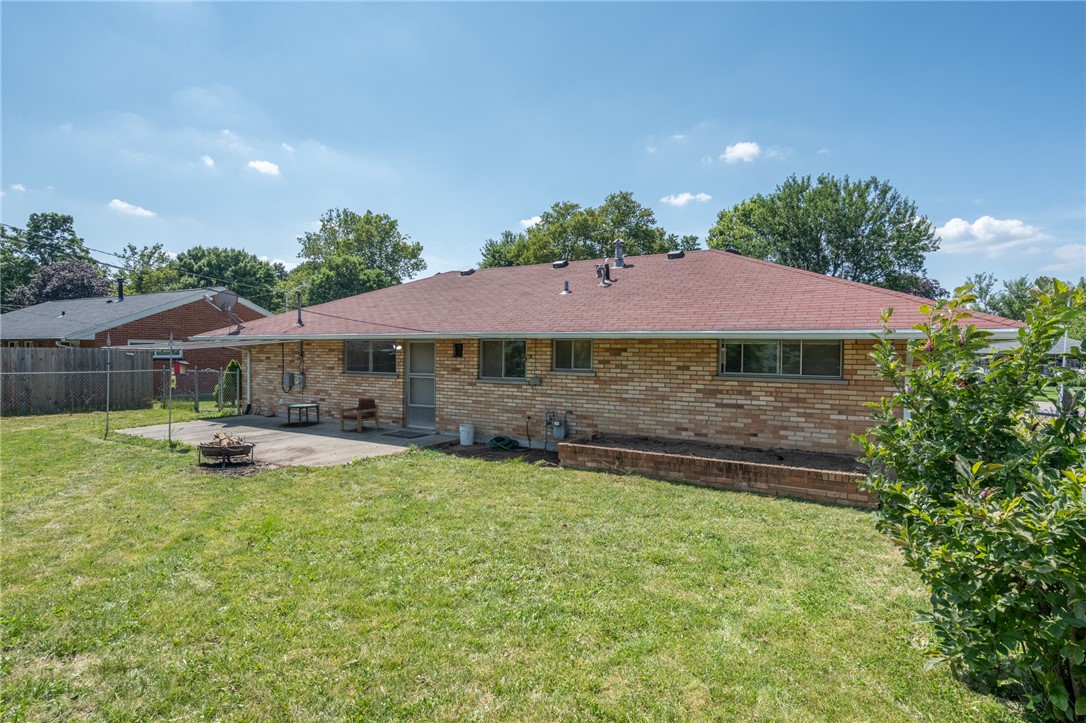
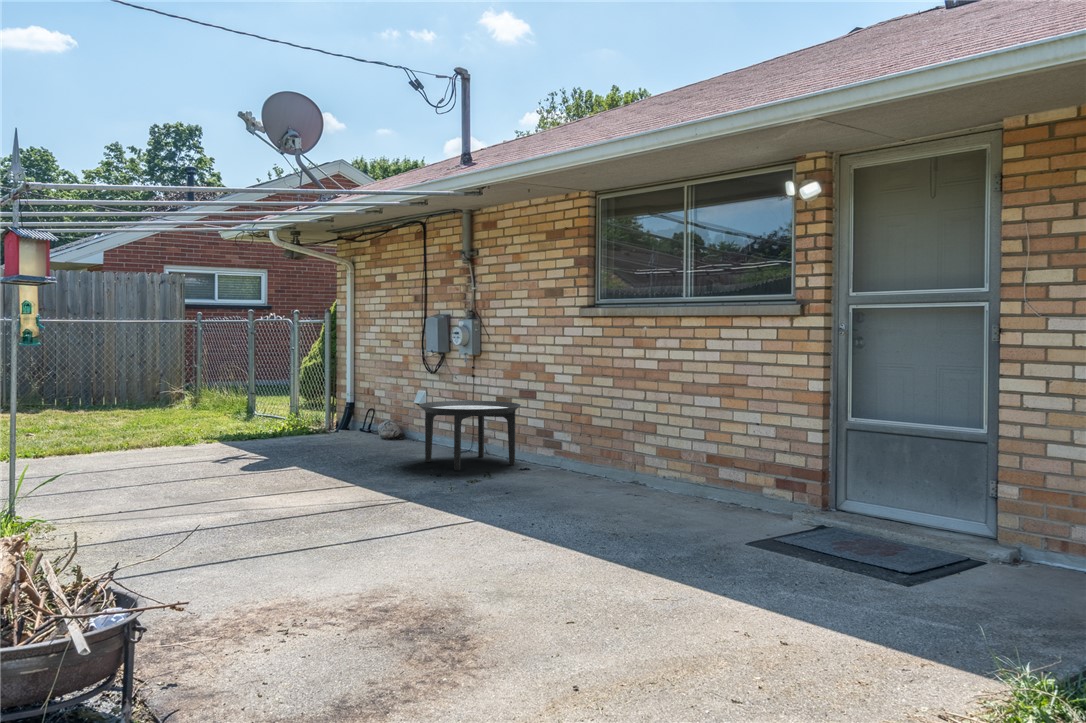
armchair: present [340,398,381,432] -> none [582,389,725,514]

